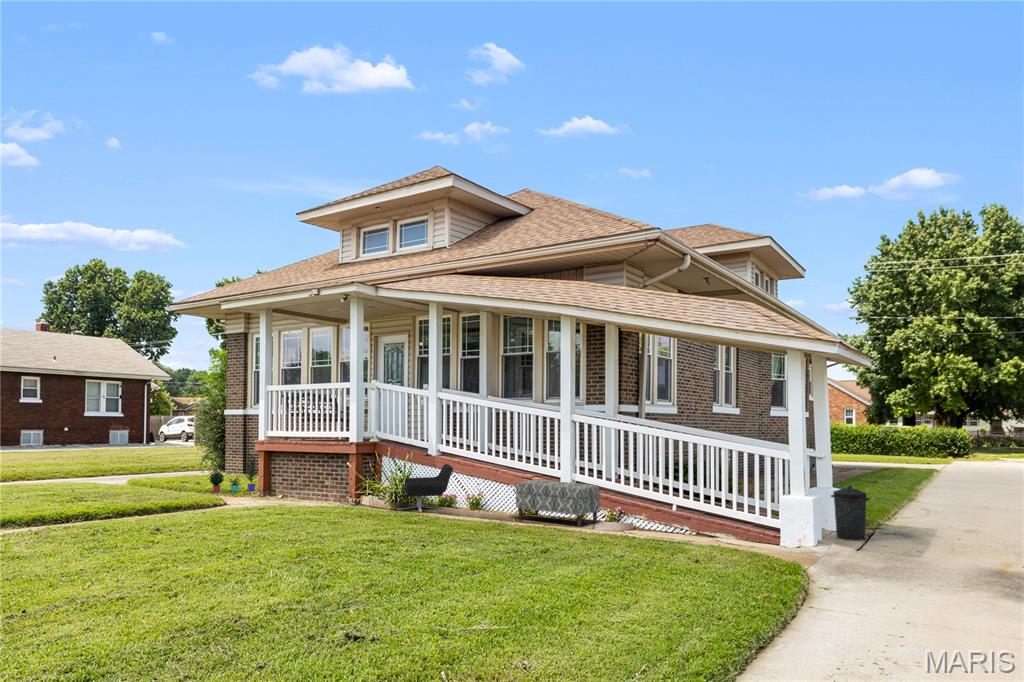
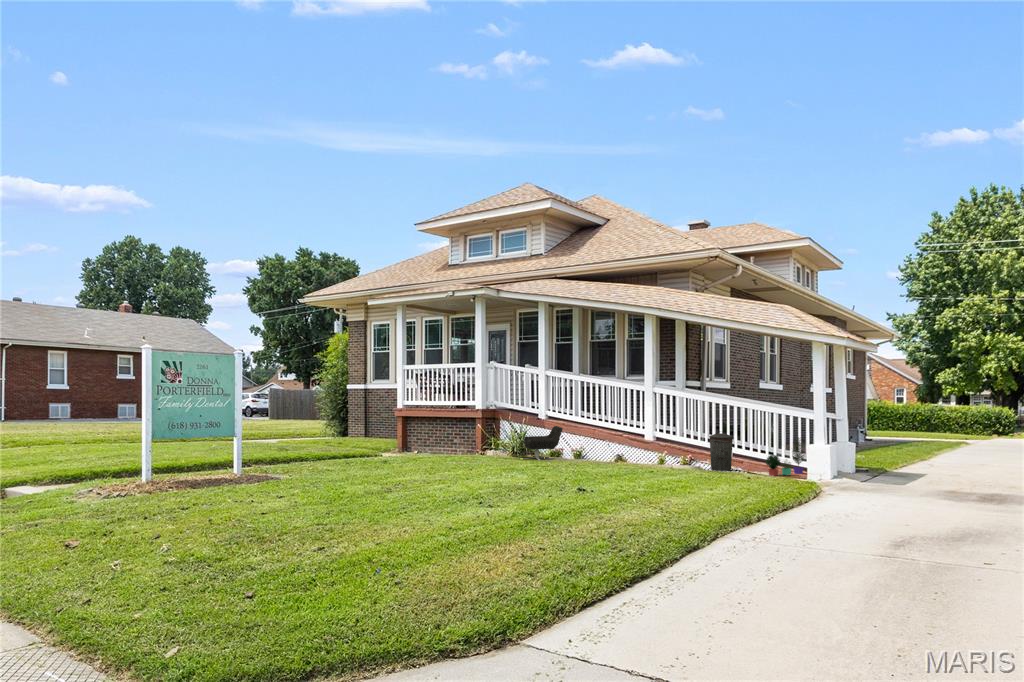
potted plant: present [210,456,258,493] -> present [766,438,804,476]
bench: present [516,480,600,527] -> none [613,436,676,468]
trash can: present [831,486,870,541] -> present [709,432,733,471]

